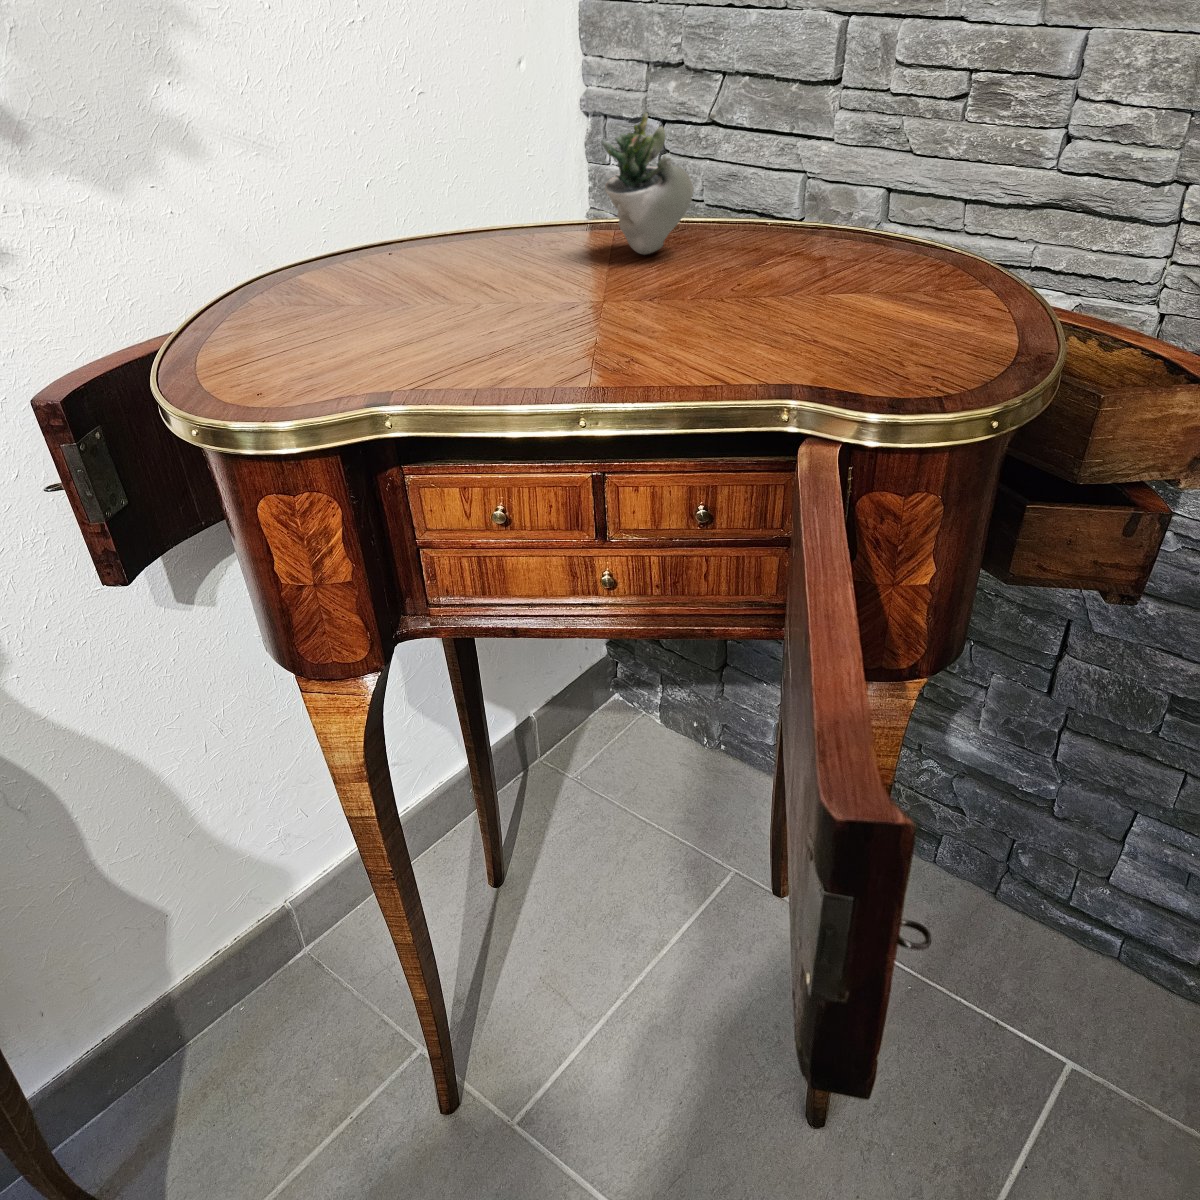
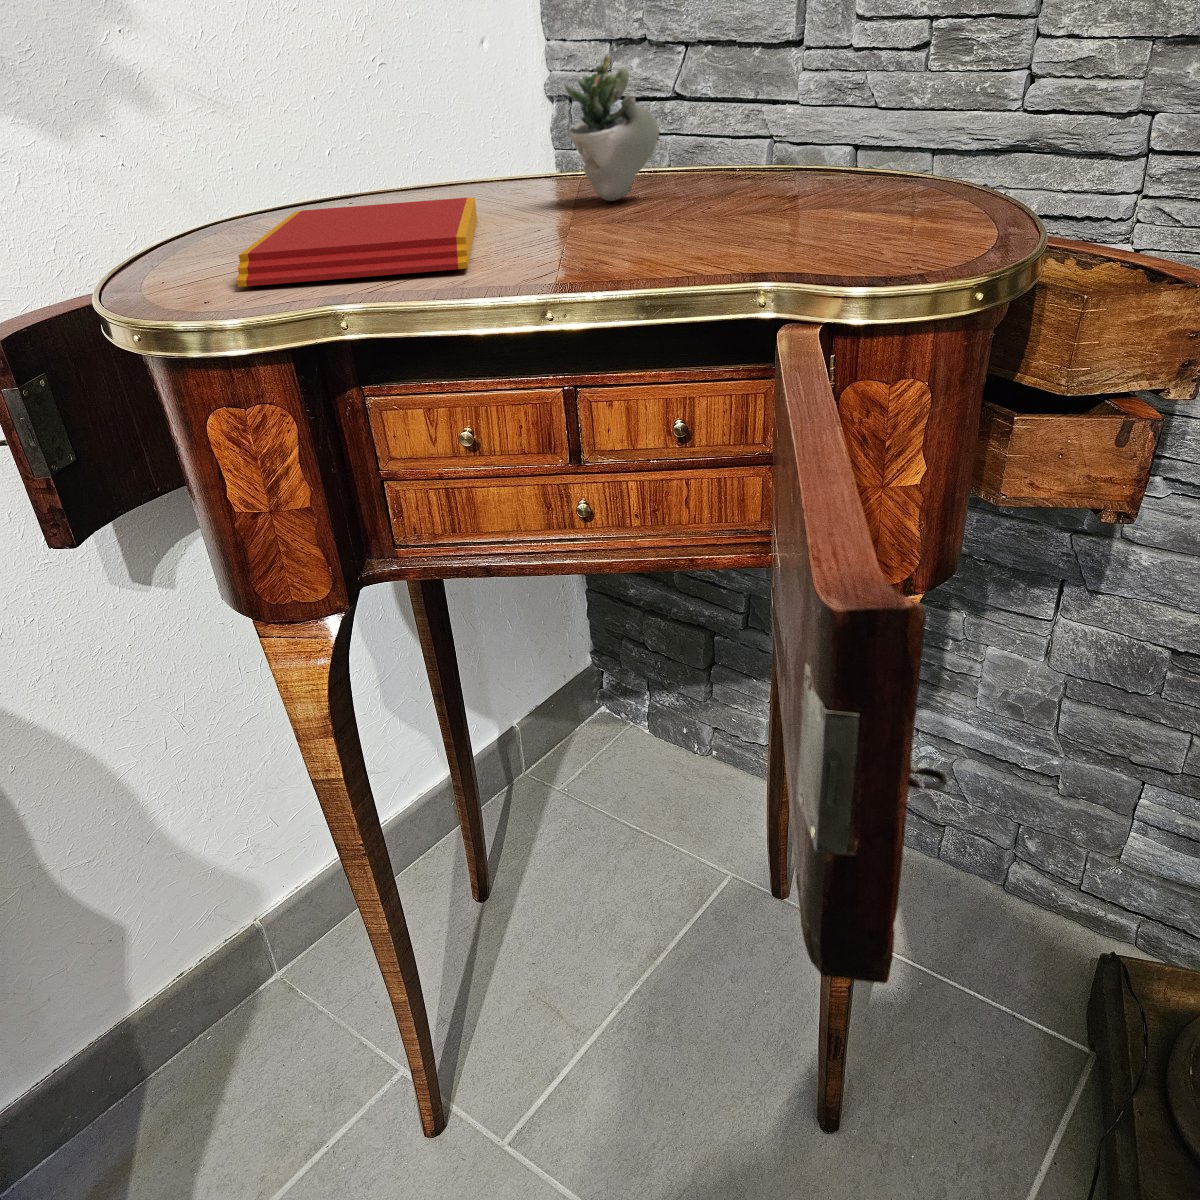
book: none [284,255,513,373] -> present [237,198,477,287]

